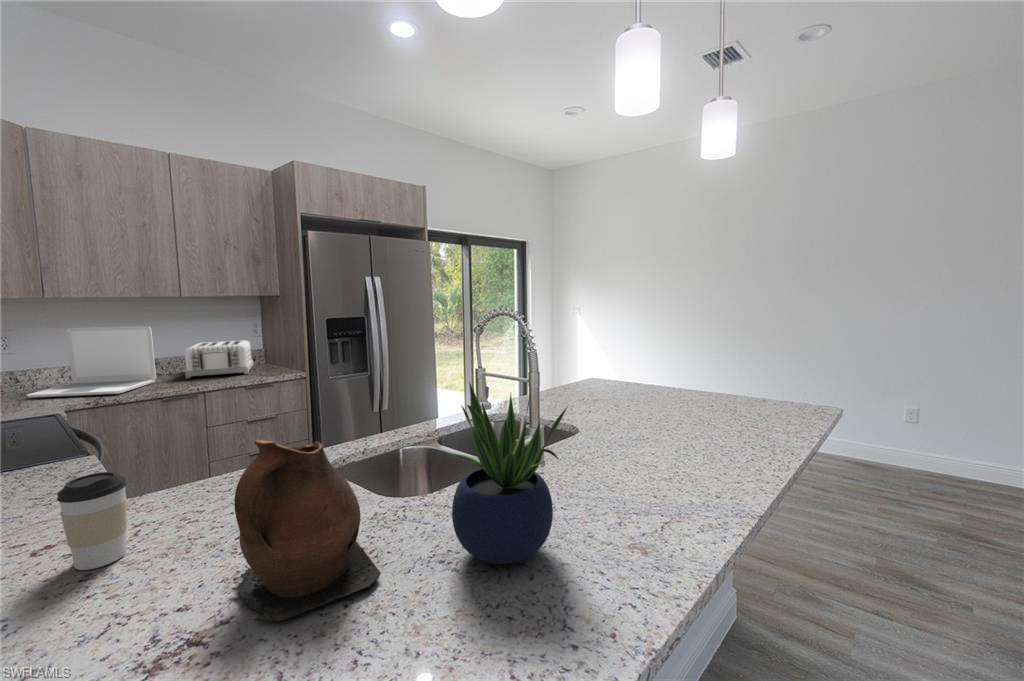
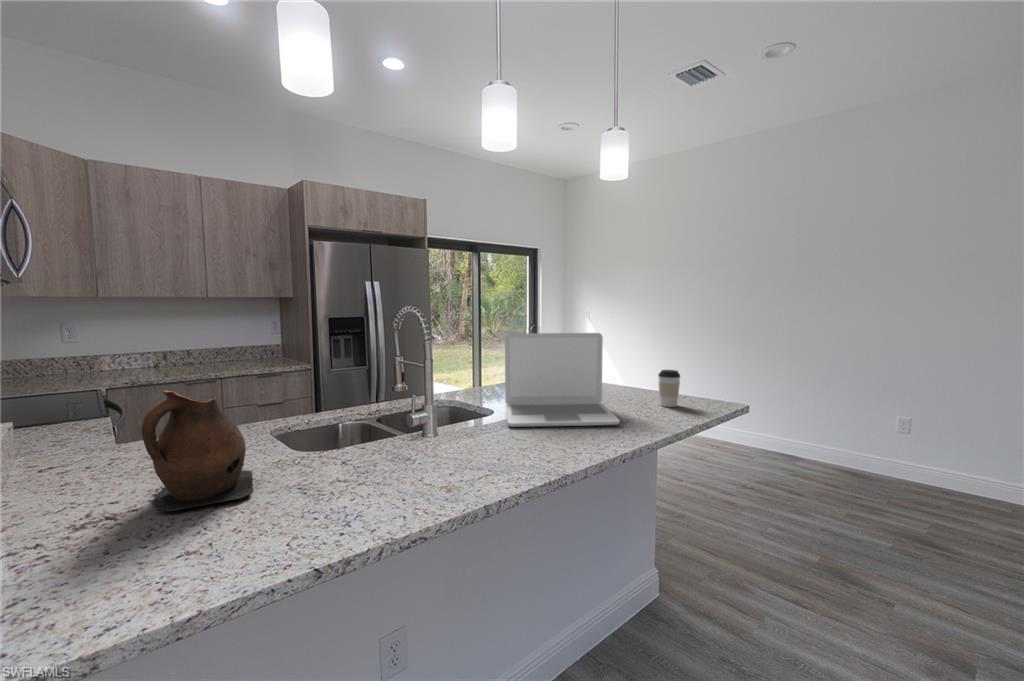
laptop: present [27,326,156,398] -> present [505,333,620,427]
toaster: present [185,340,253,378] -> none [210,336,271,367]
potted plant: present [450,382,568,564] -> none [301,358,401,492]
coffee cup: present [57,472,127,570] -> present [658,370,680,407]

